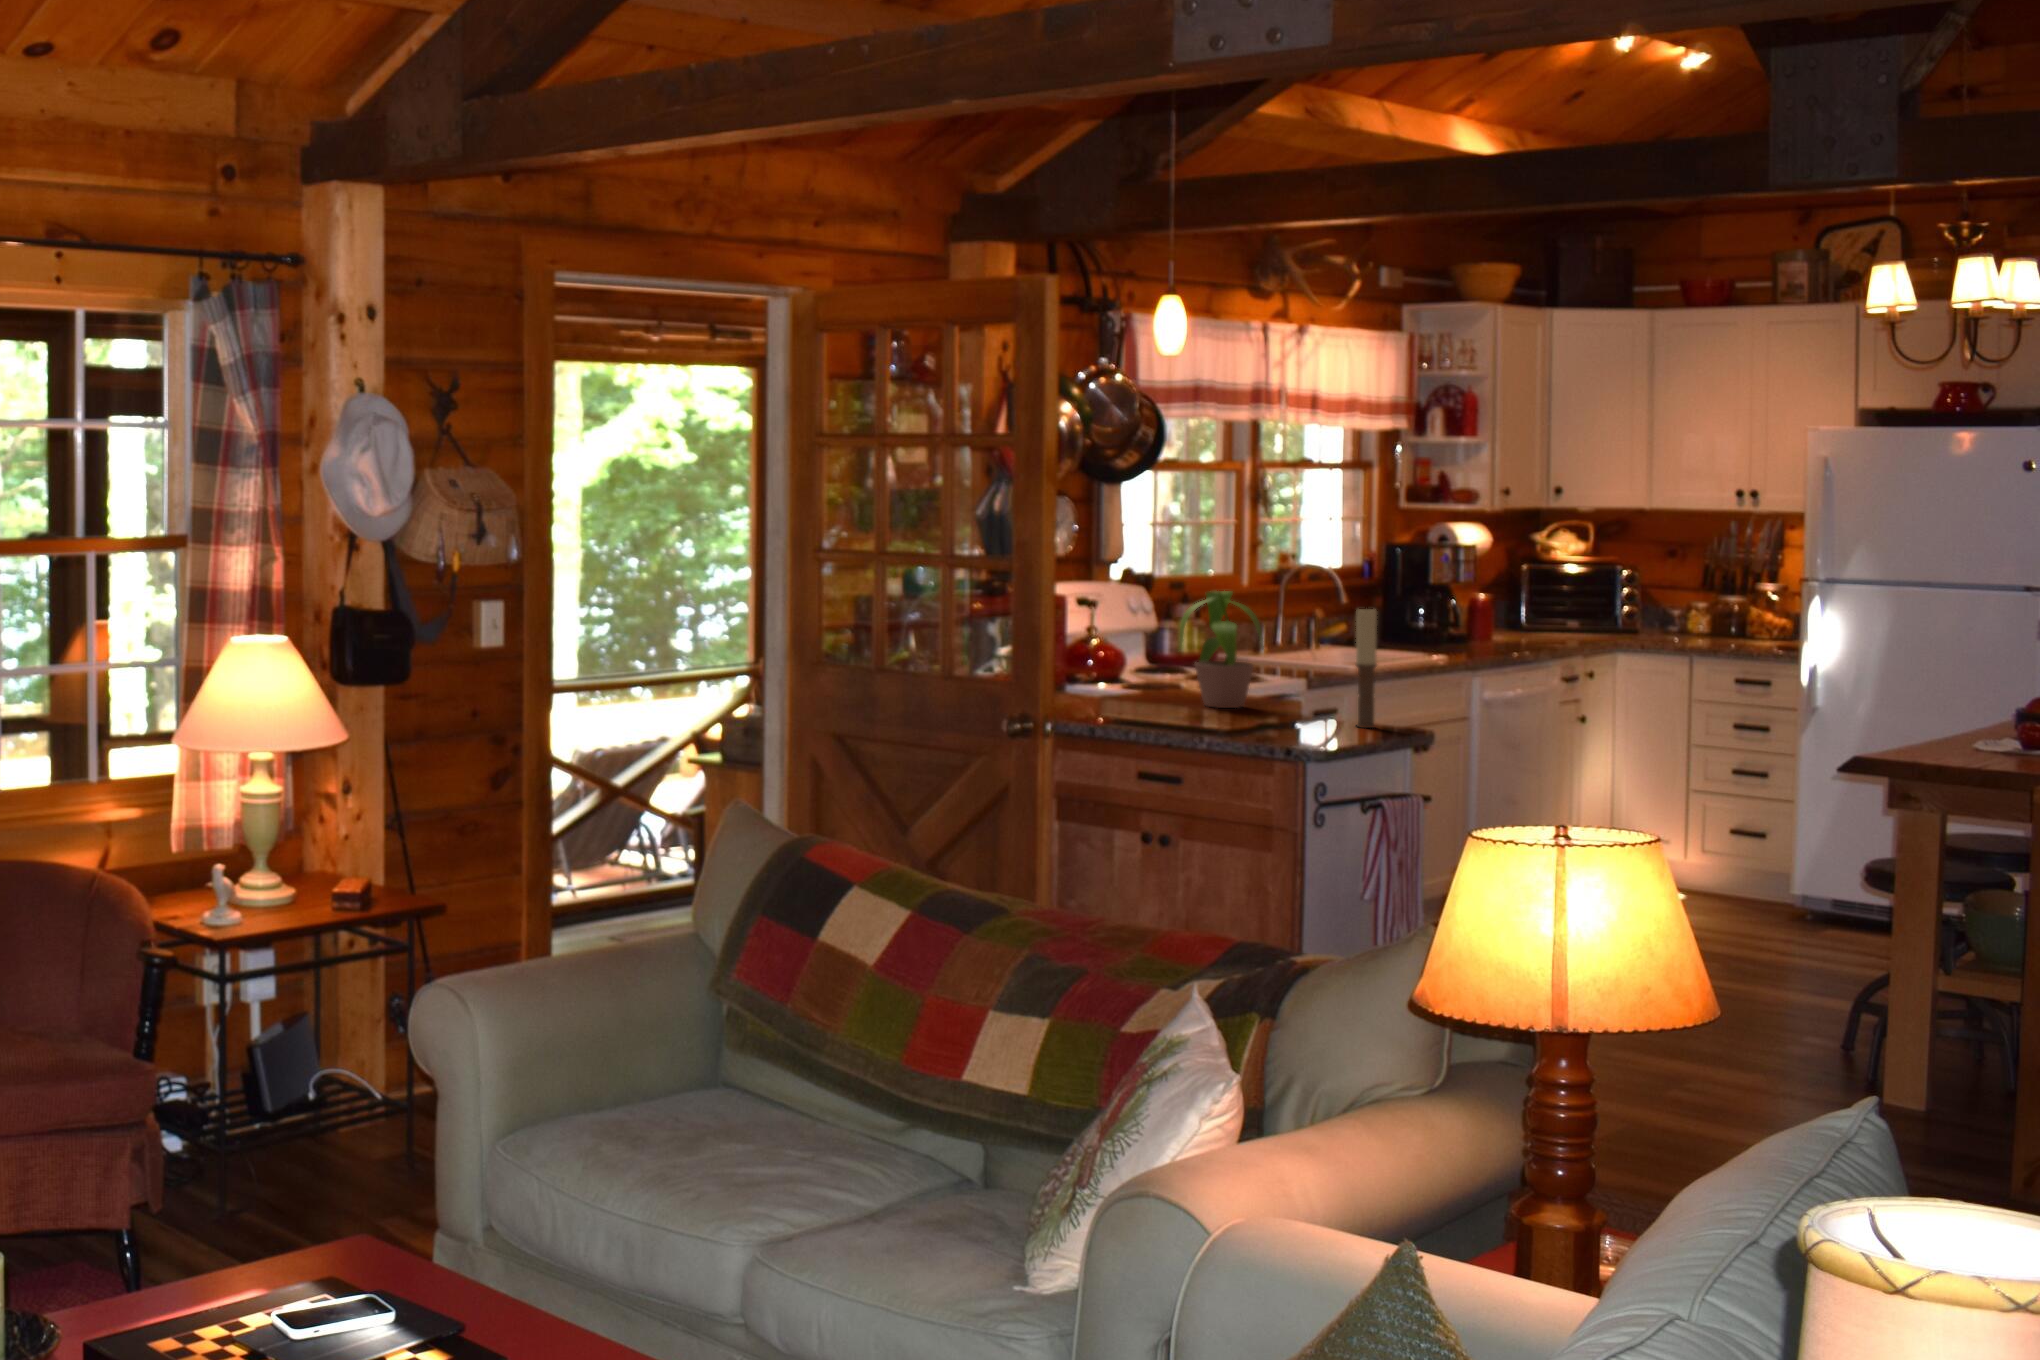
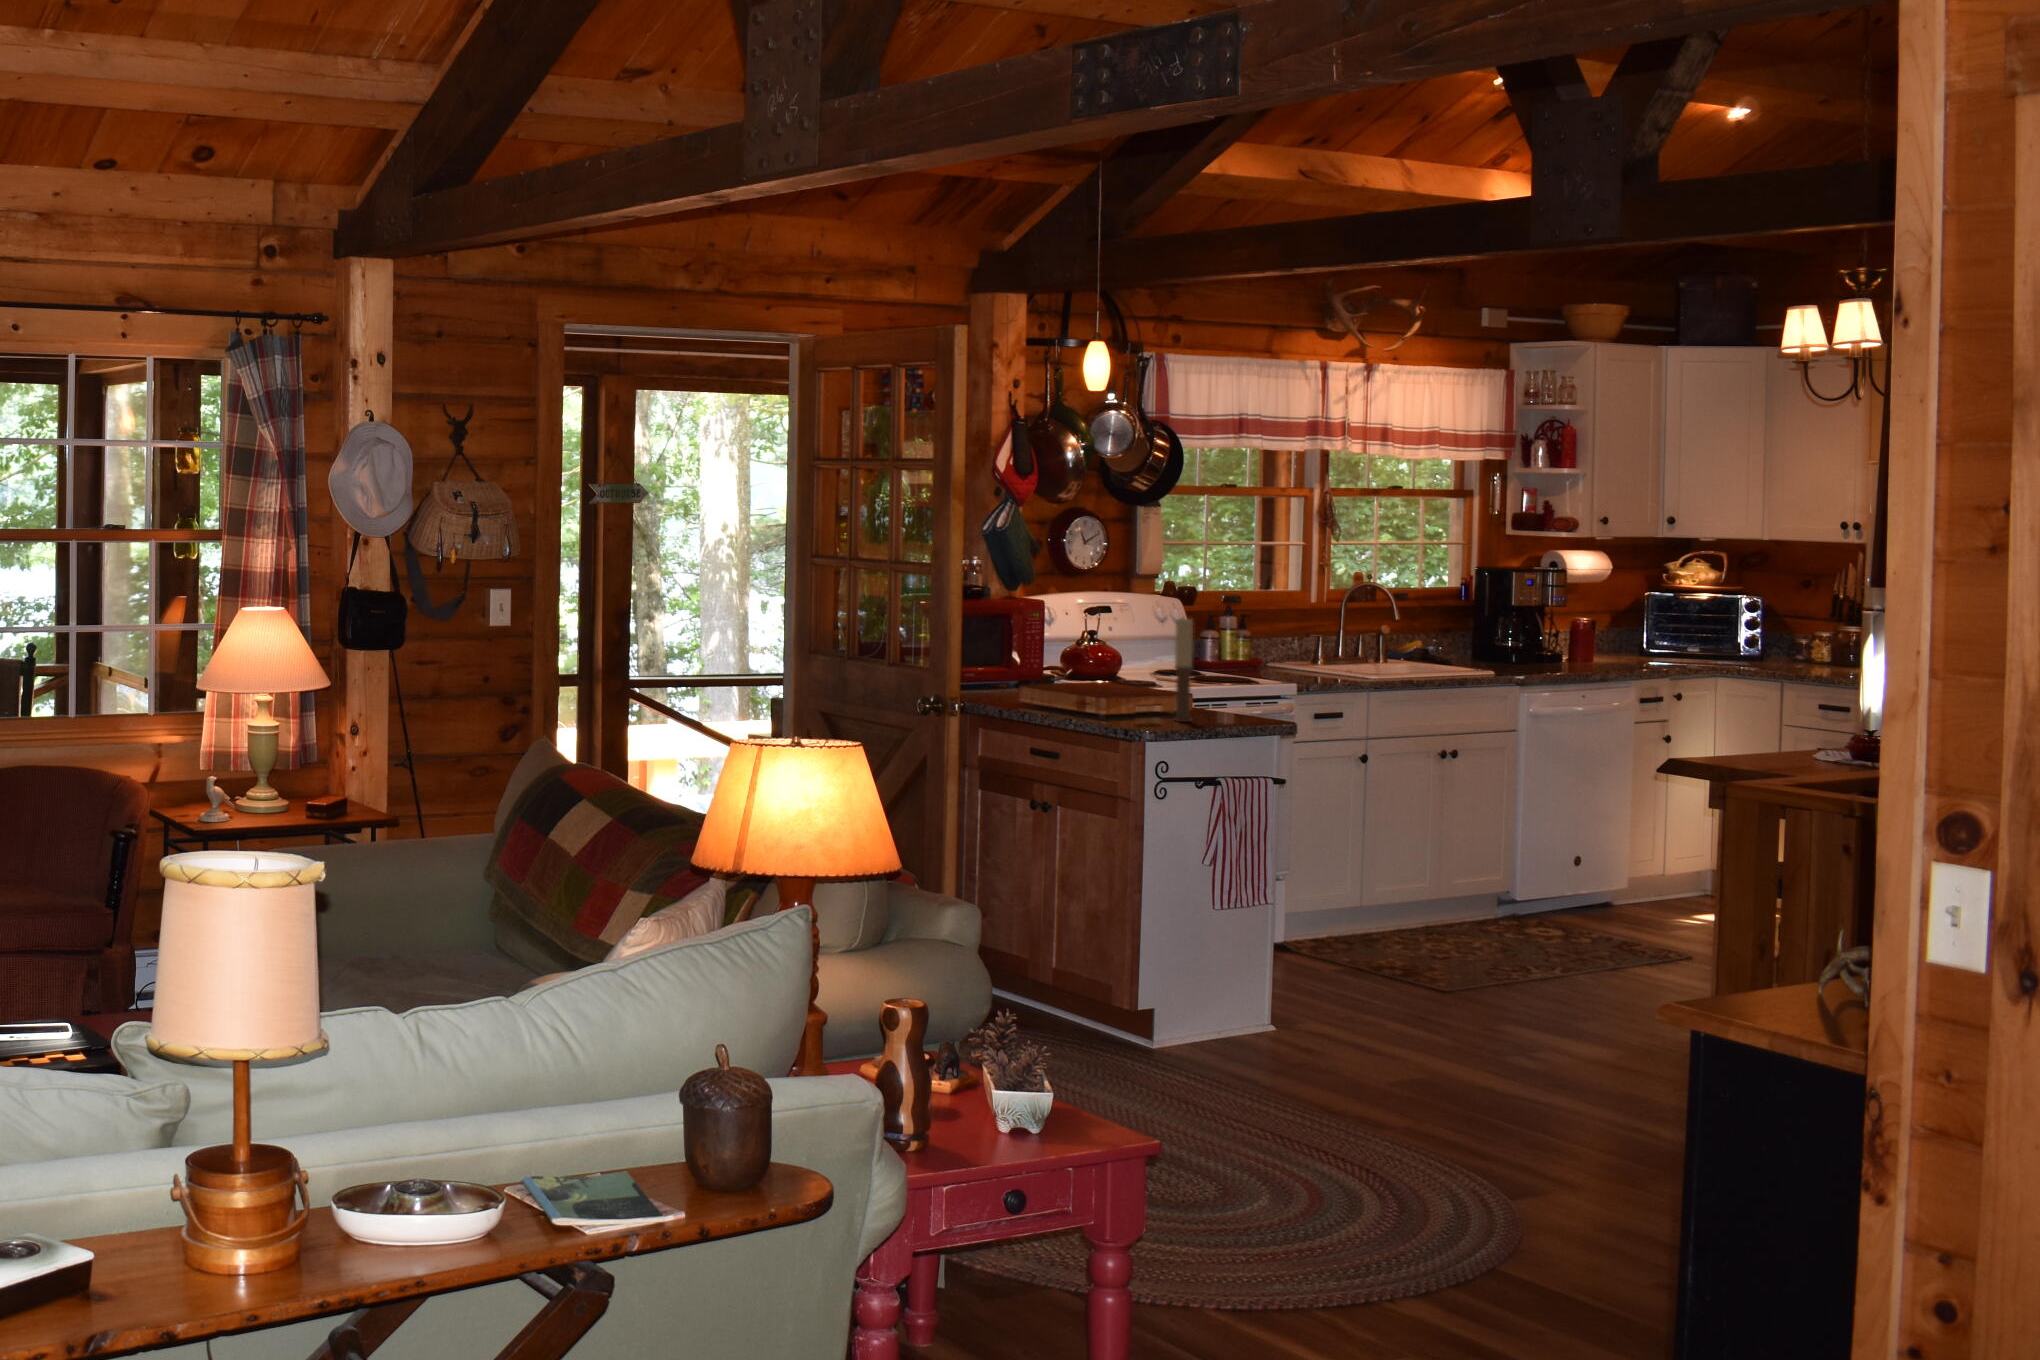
potted plant: present [1180,591,1264,708] -> none [1057,600,1147,702]

